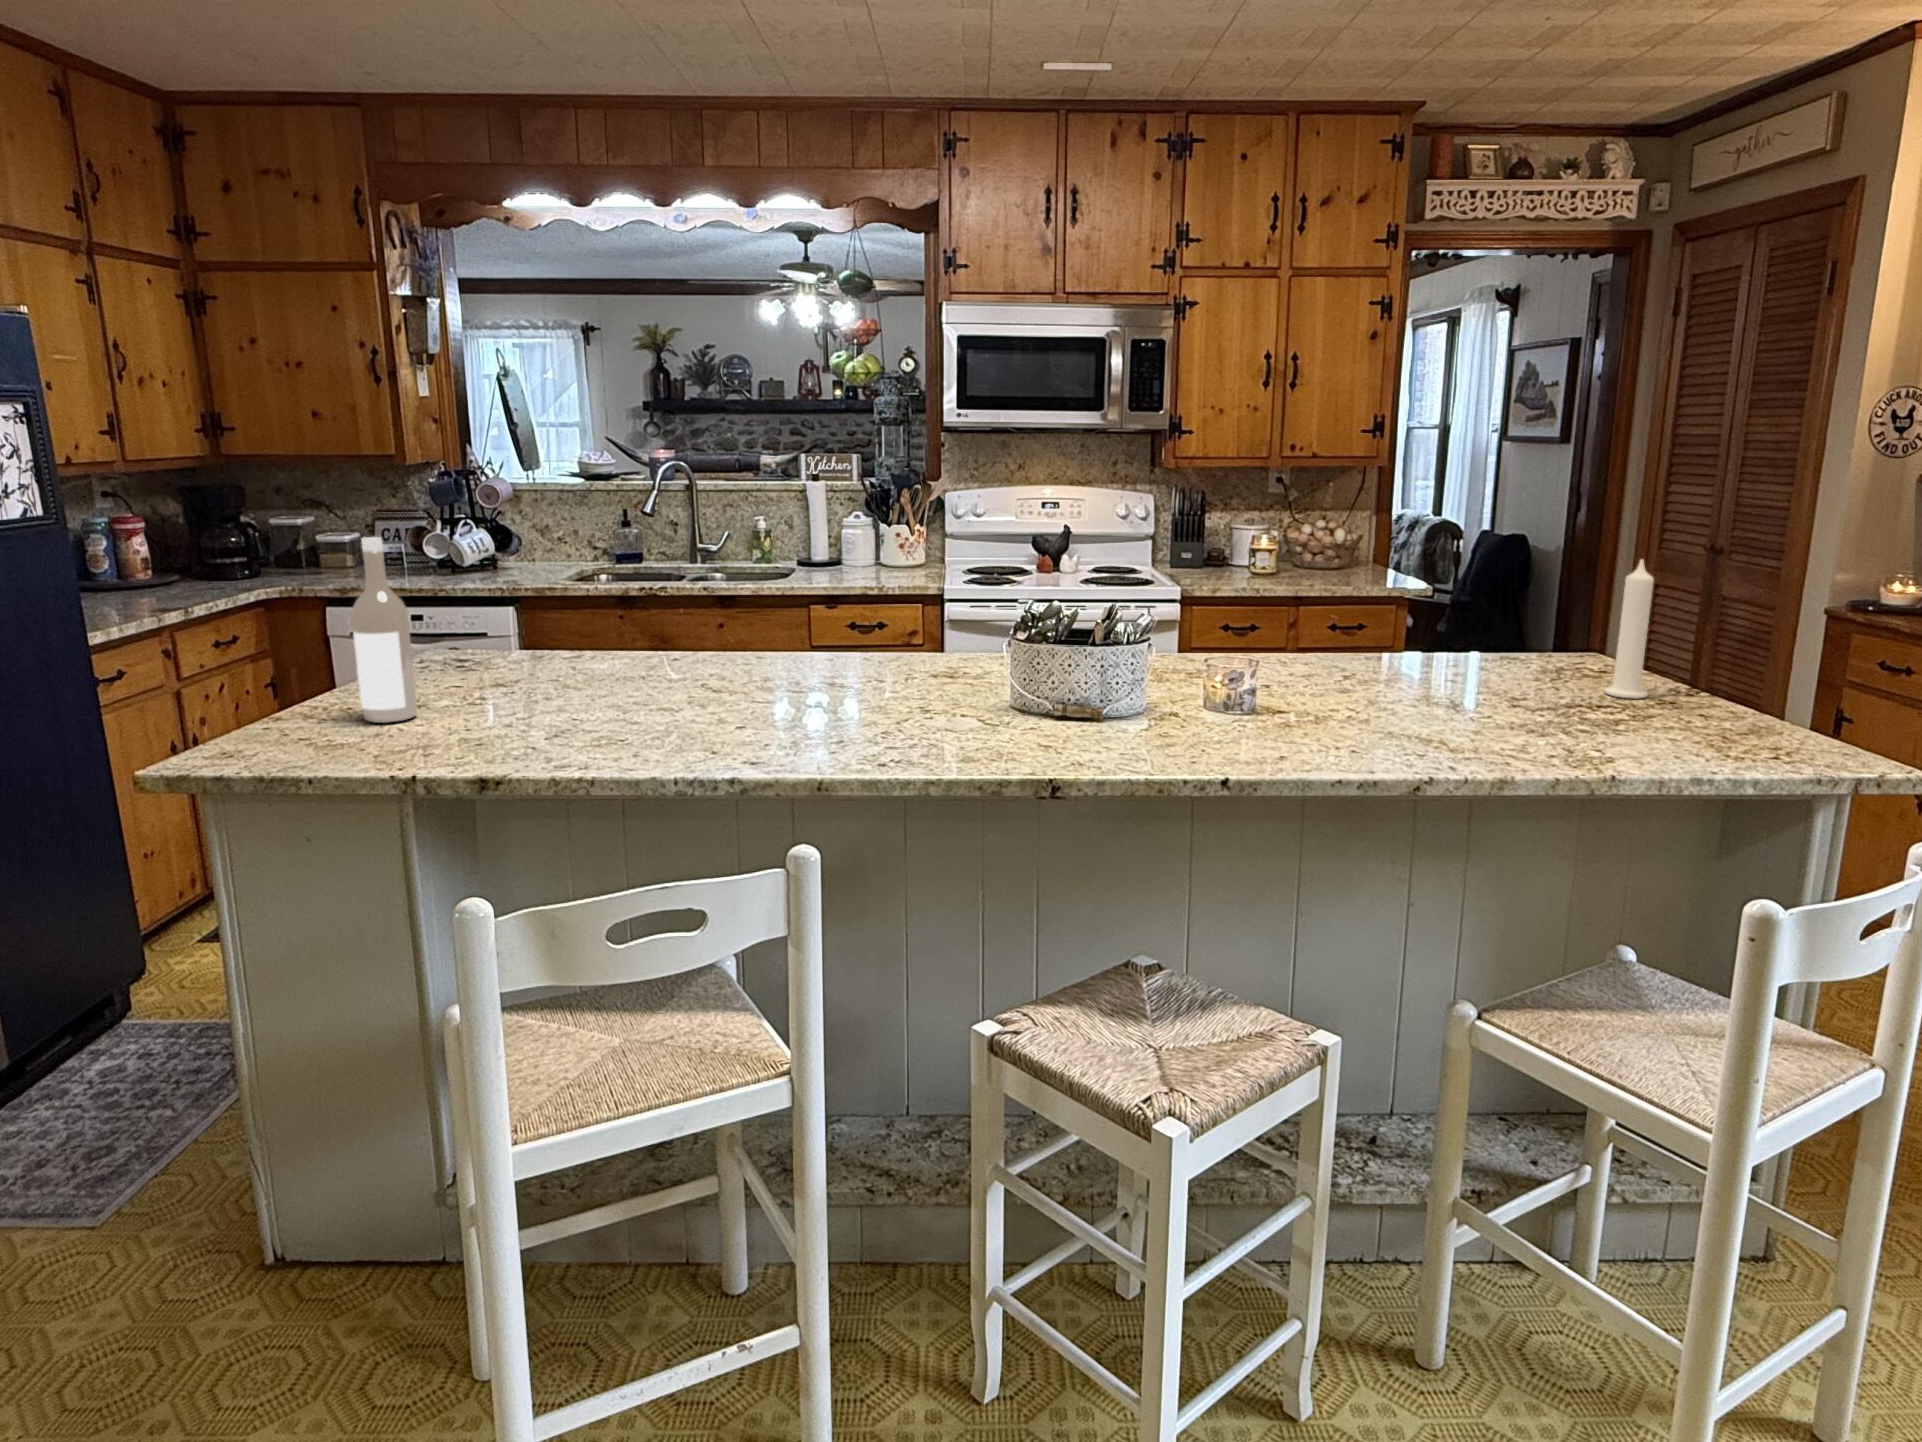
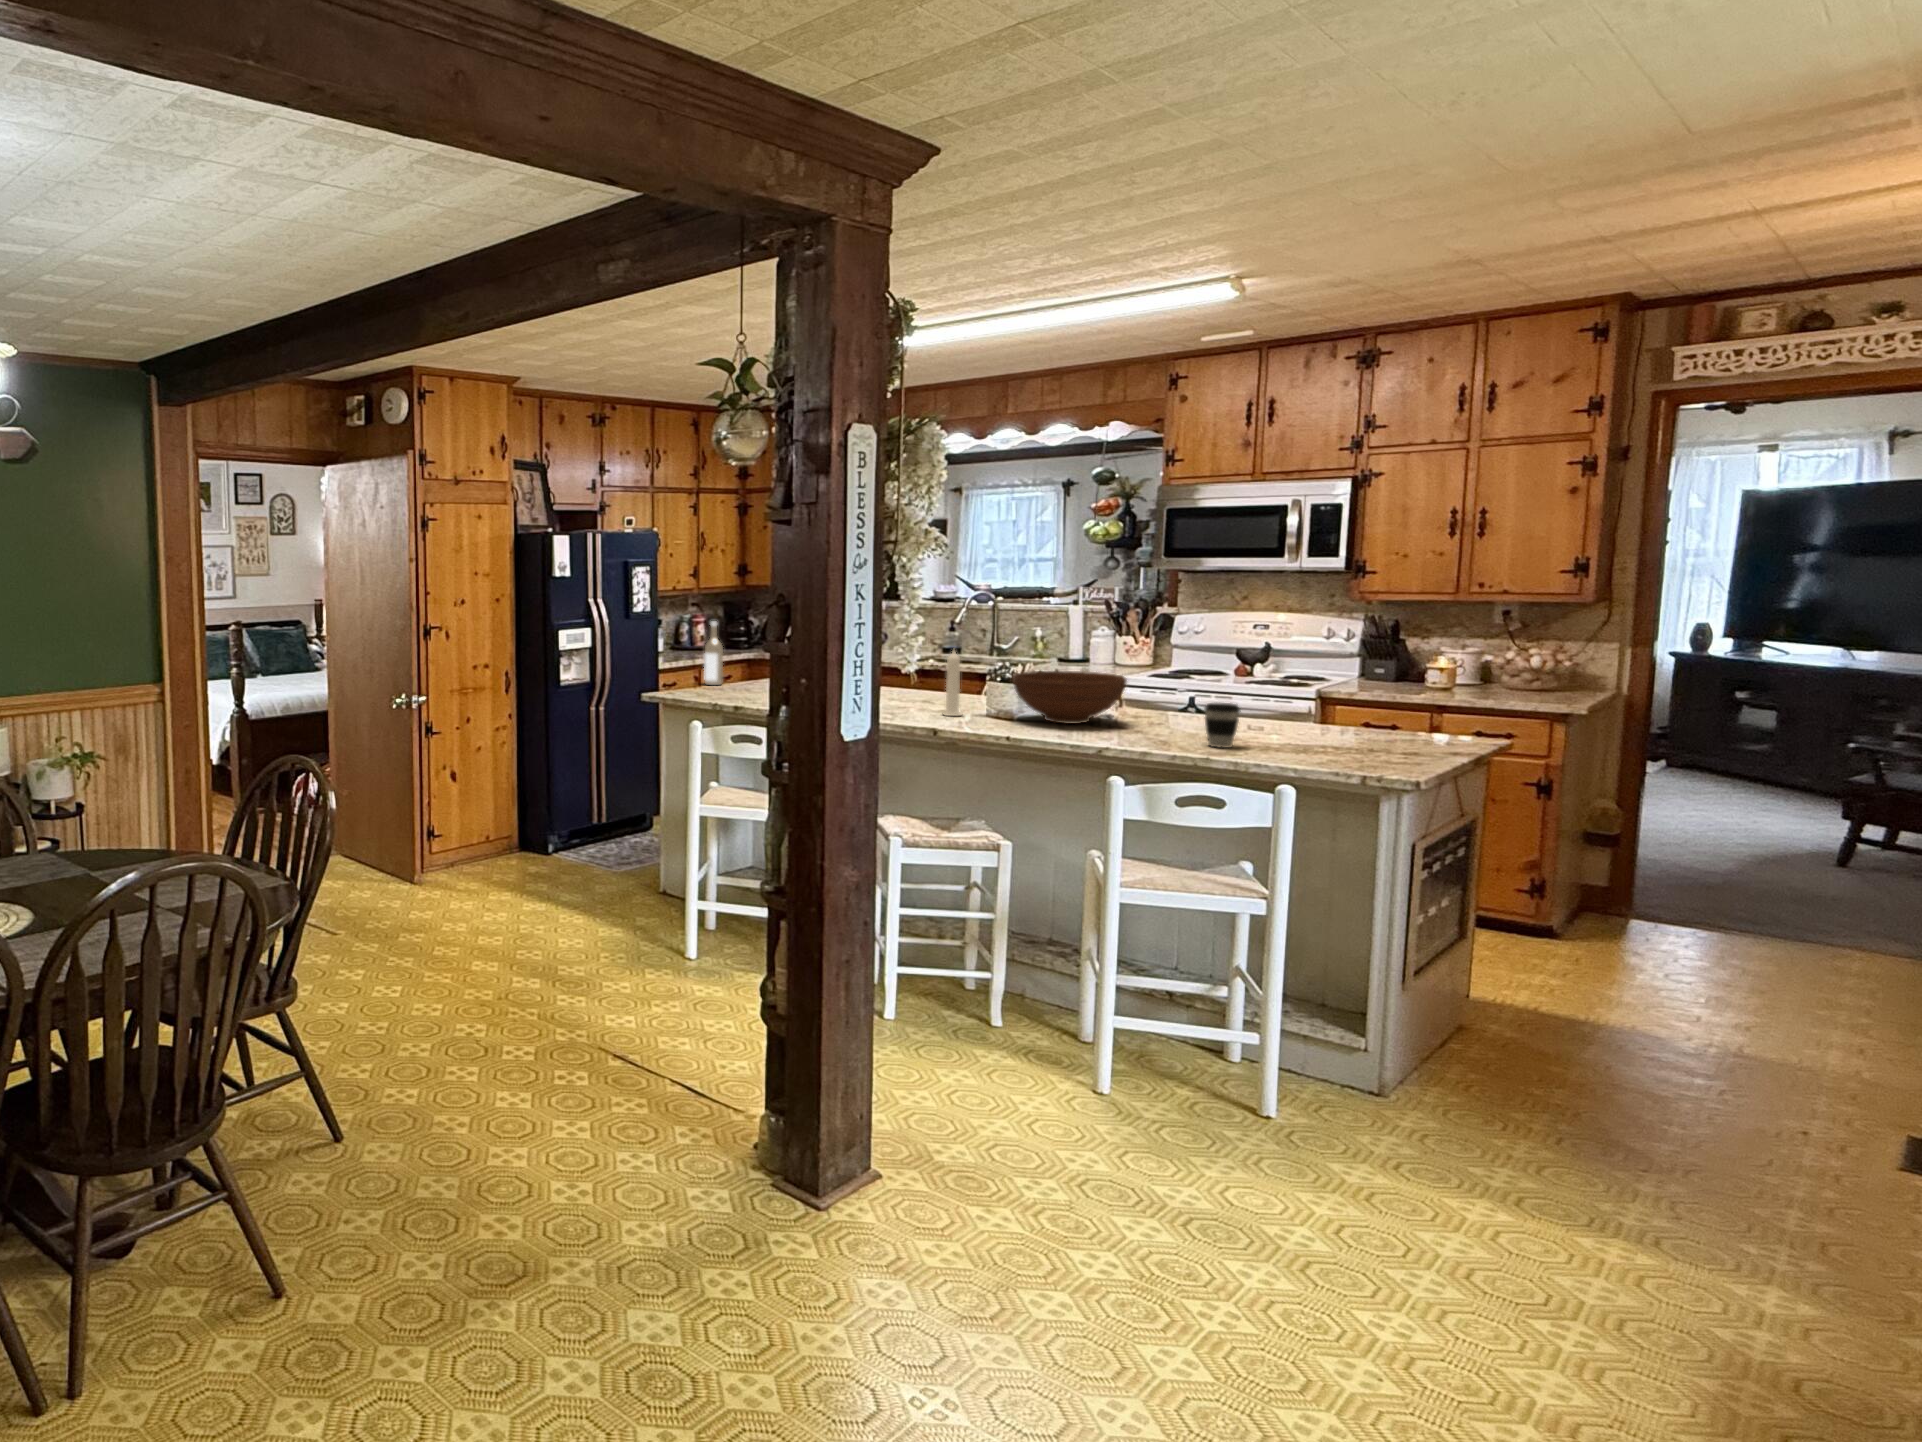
candle: present [1604,560,1654,699] -> present [943,651,962,716]
fruit bowl: none [1236,608,1458,728] -> present [1012,671,1127,724]
coffee cup: none [1674,659,1744,751] -> present [1205,703,1241,748]

